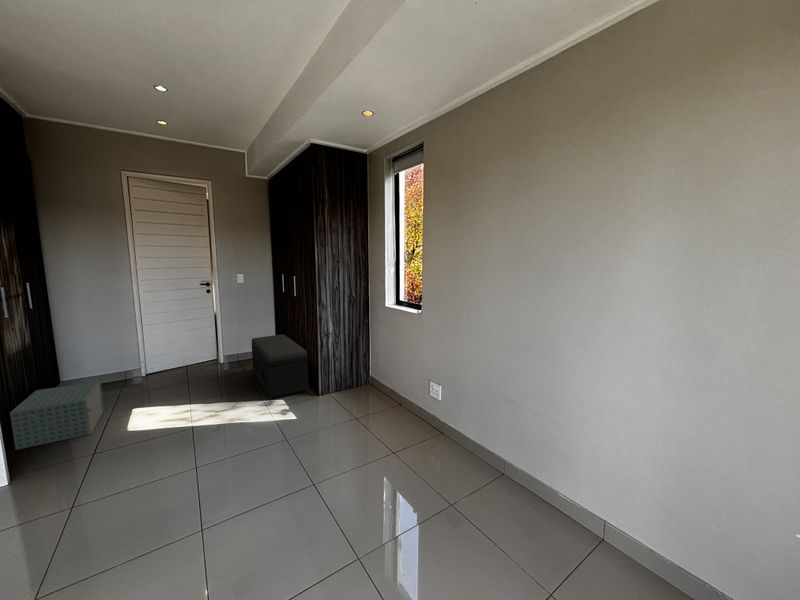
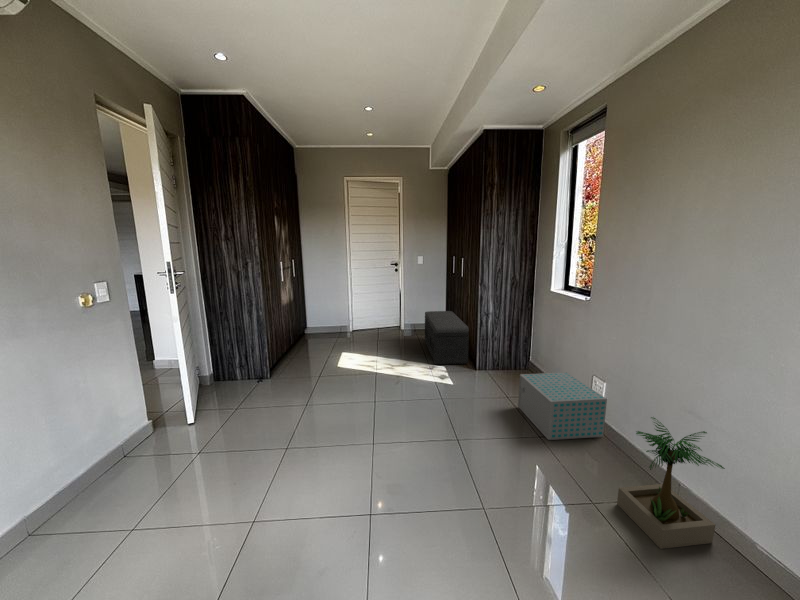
storage box: present [10,381,104,450] -> present [518,372,607,440]
potted plant: none [471,410,546,527] -> present [617,417,725,549]

